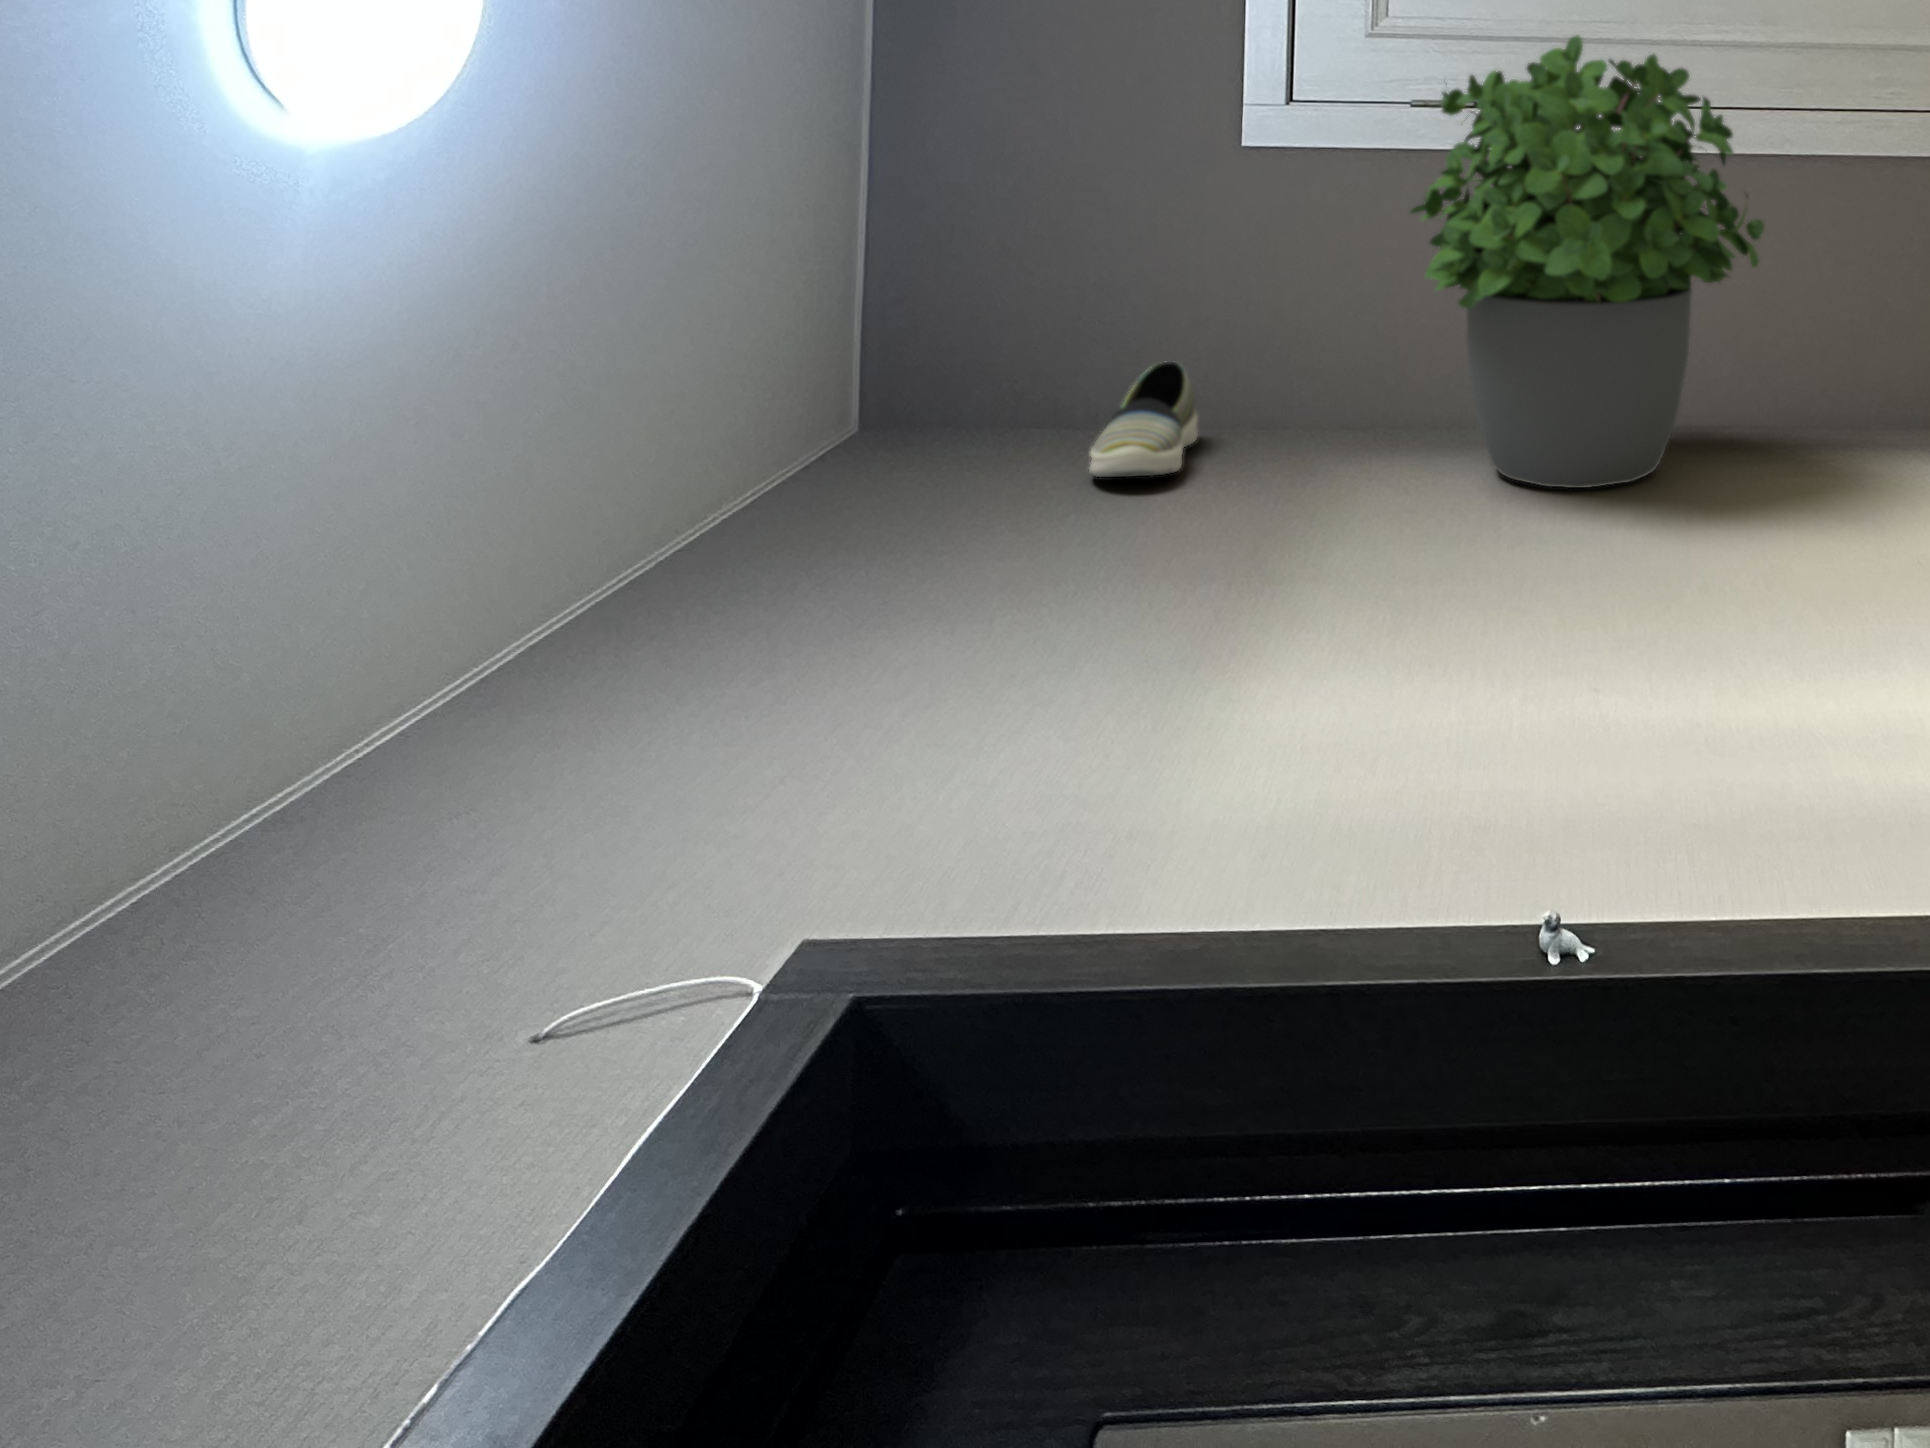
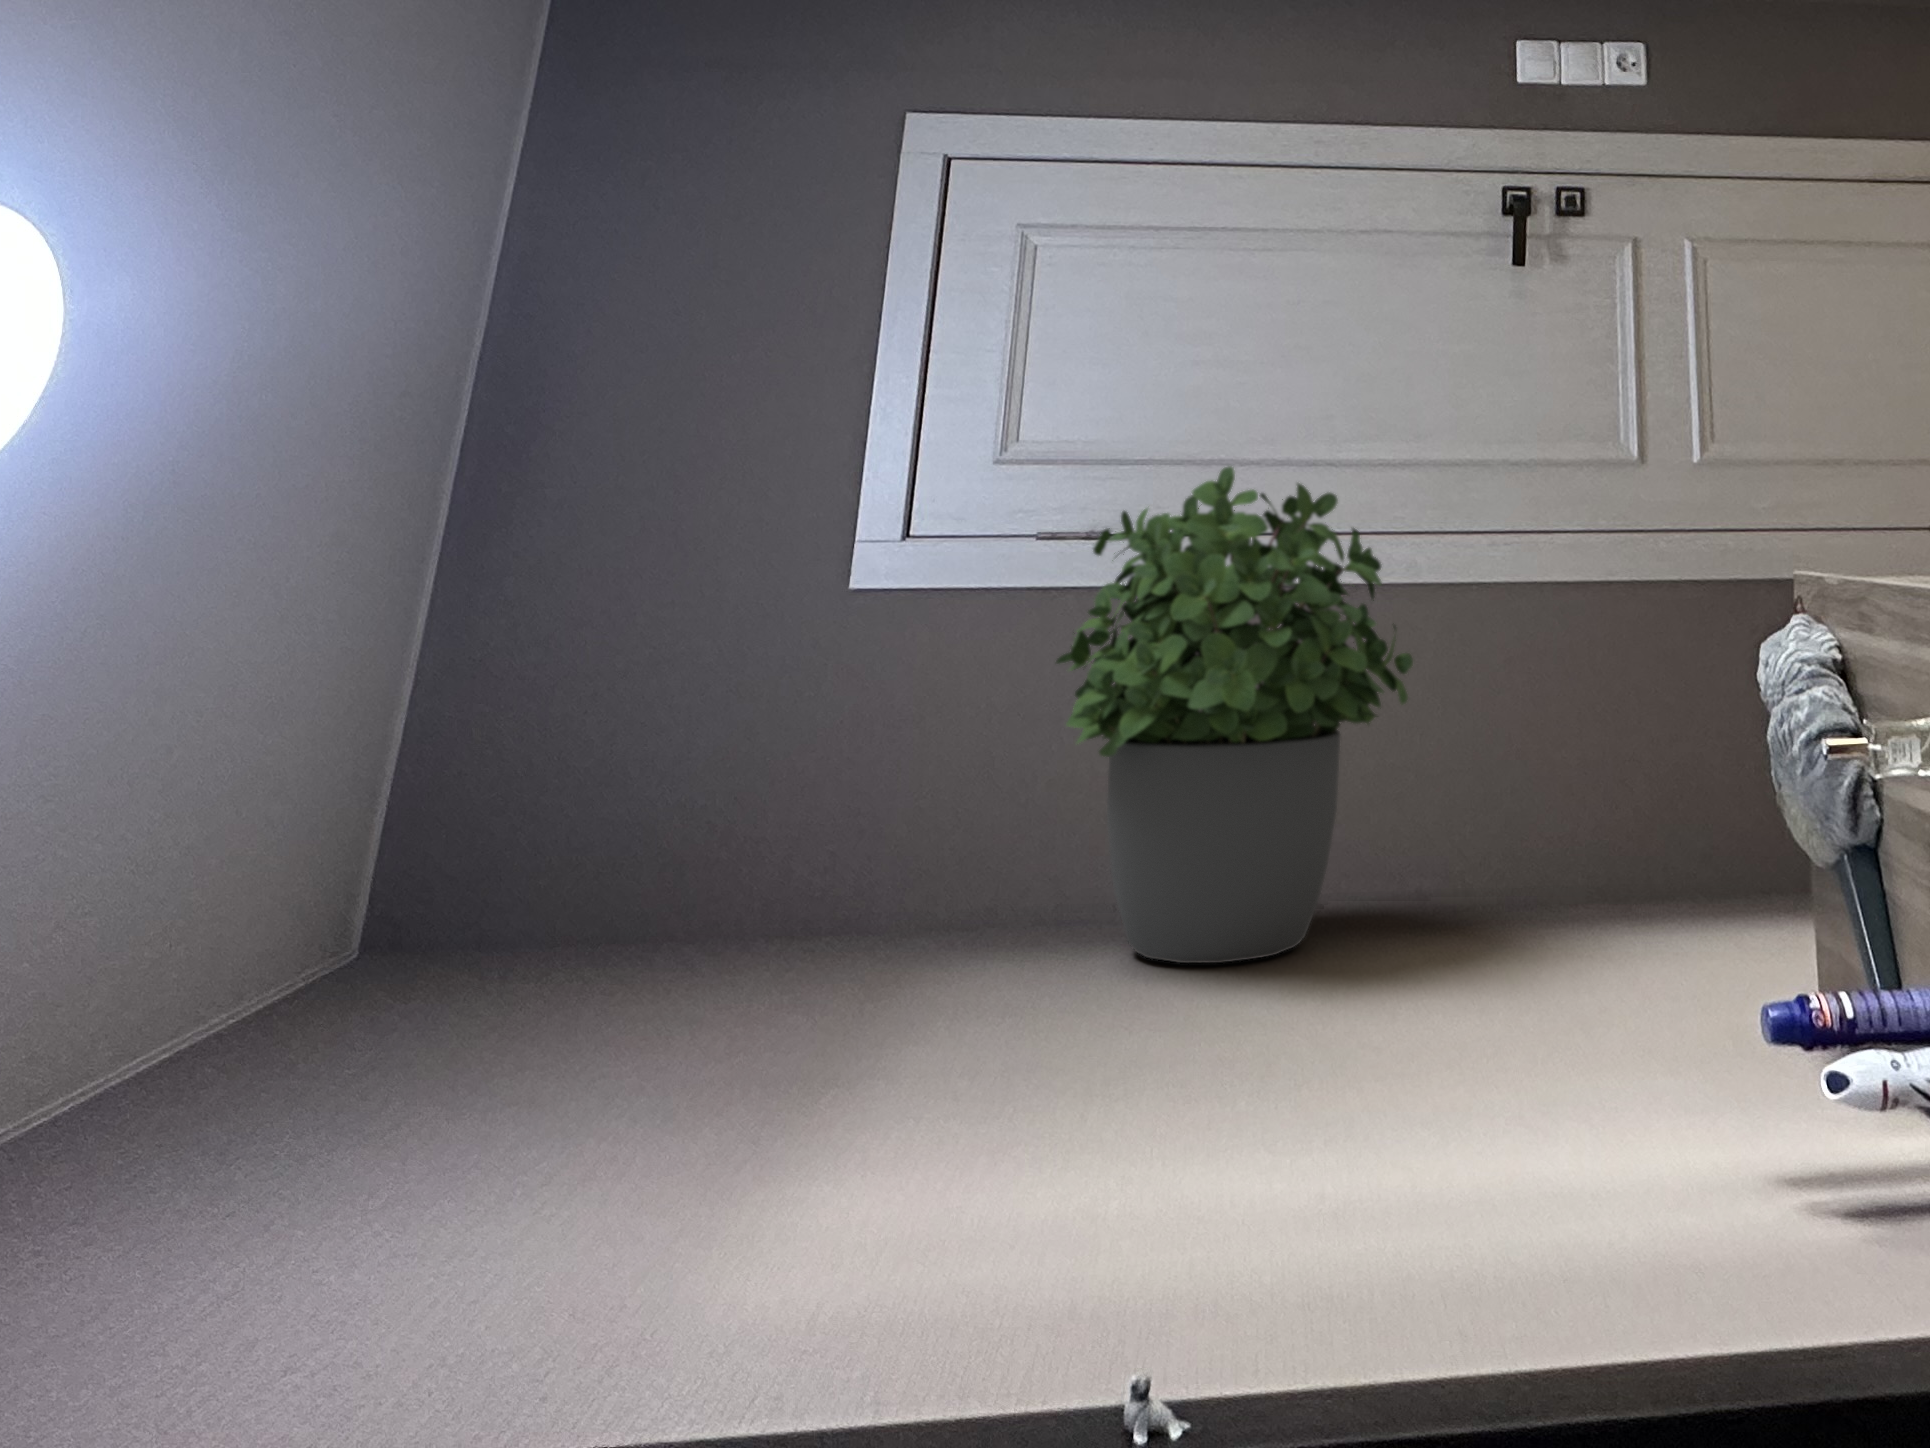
shoe: present [1089,361,1198,477] -> none [688,846,817,975]

